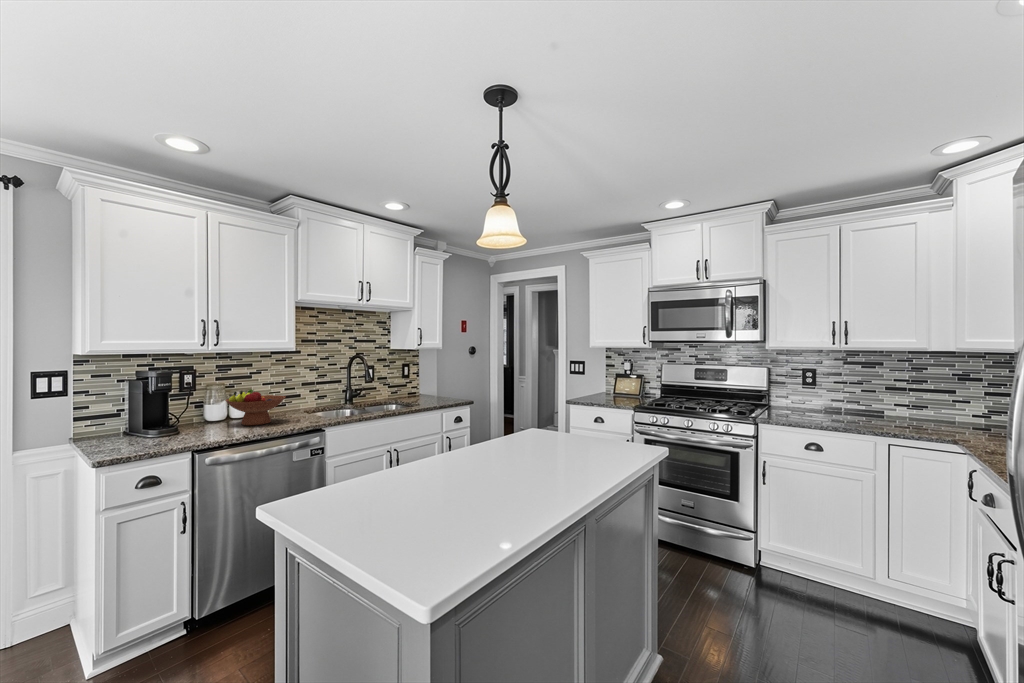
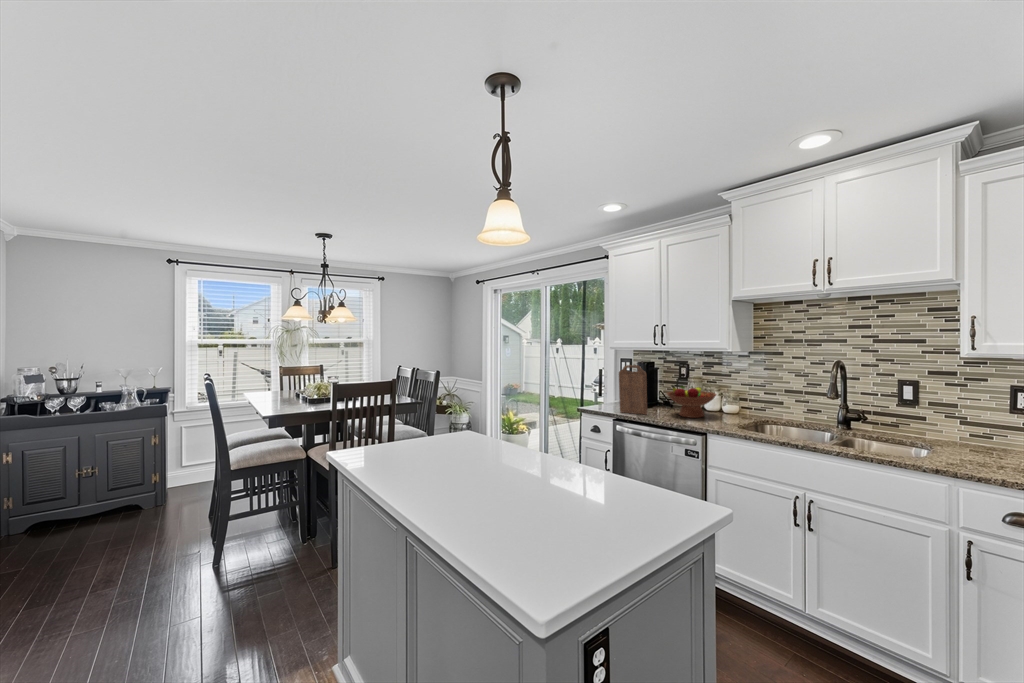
cutting board: none [188,369,227,441] -> present [619,365,647,415]

